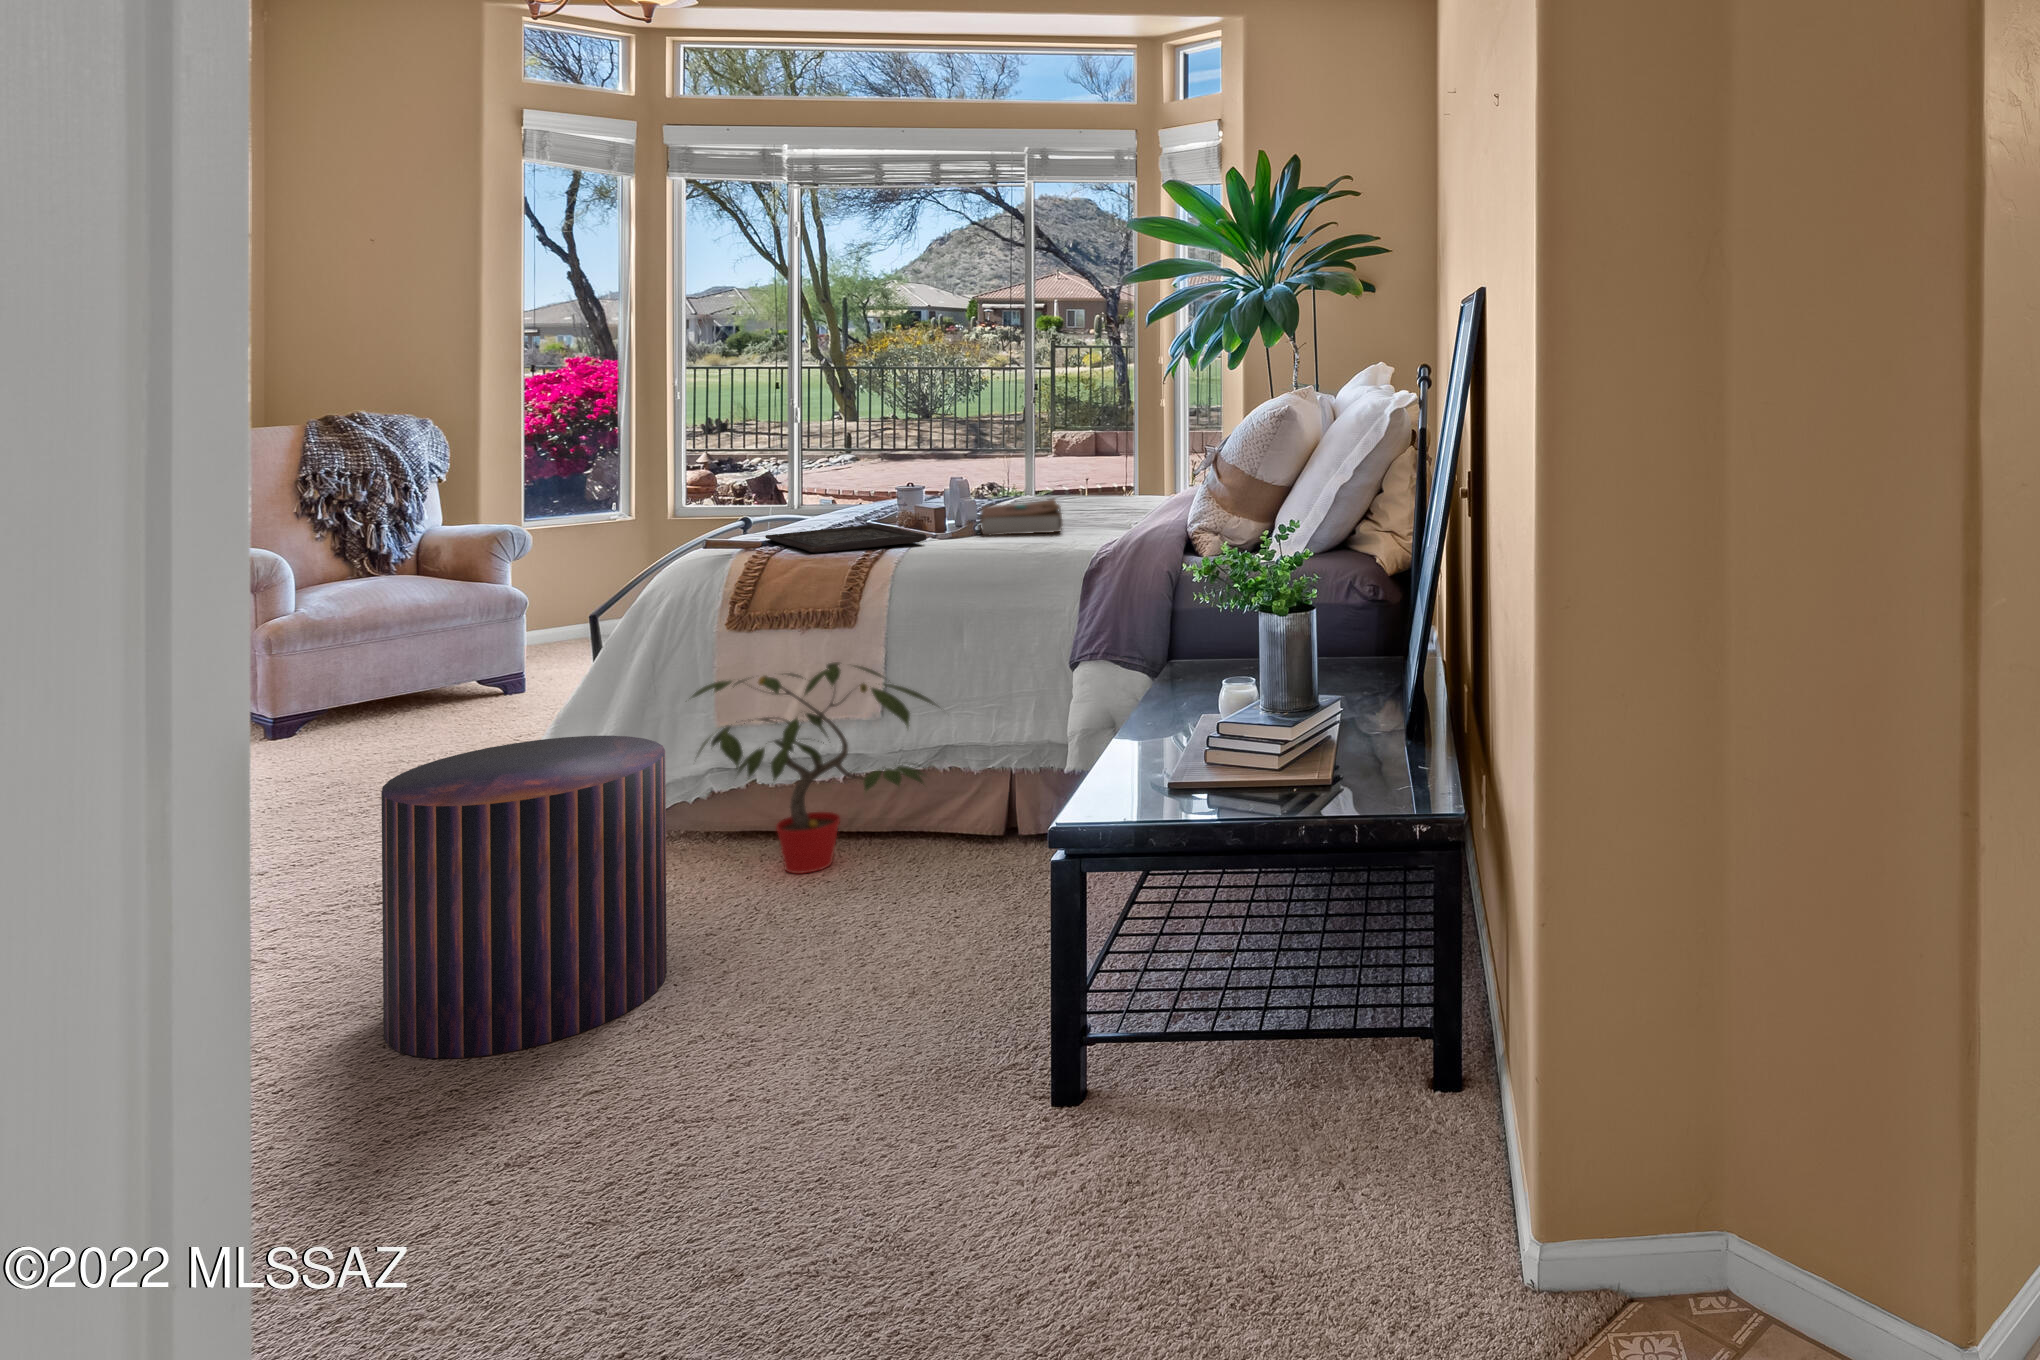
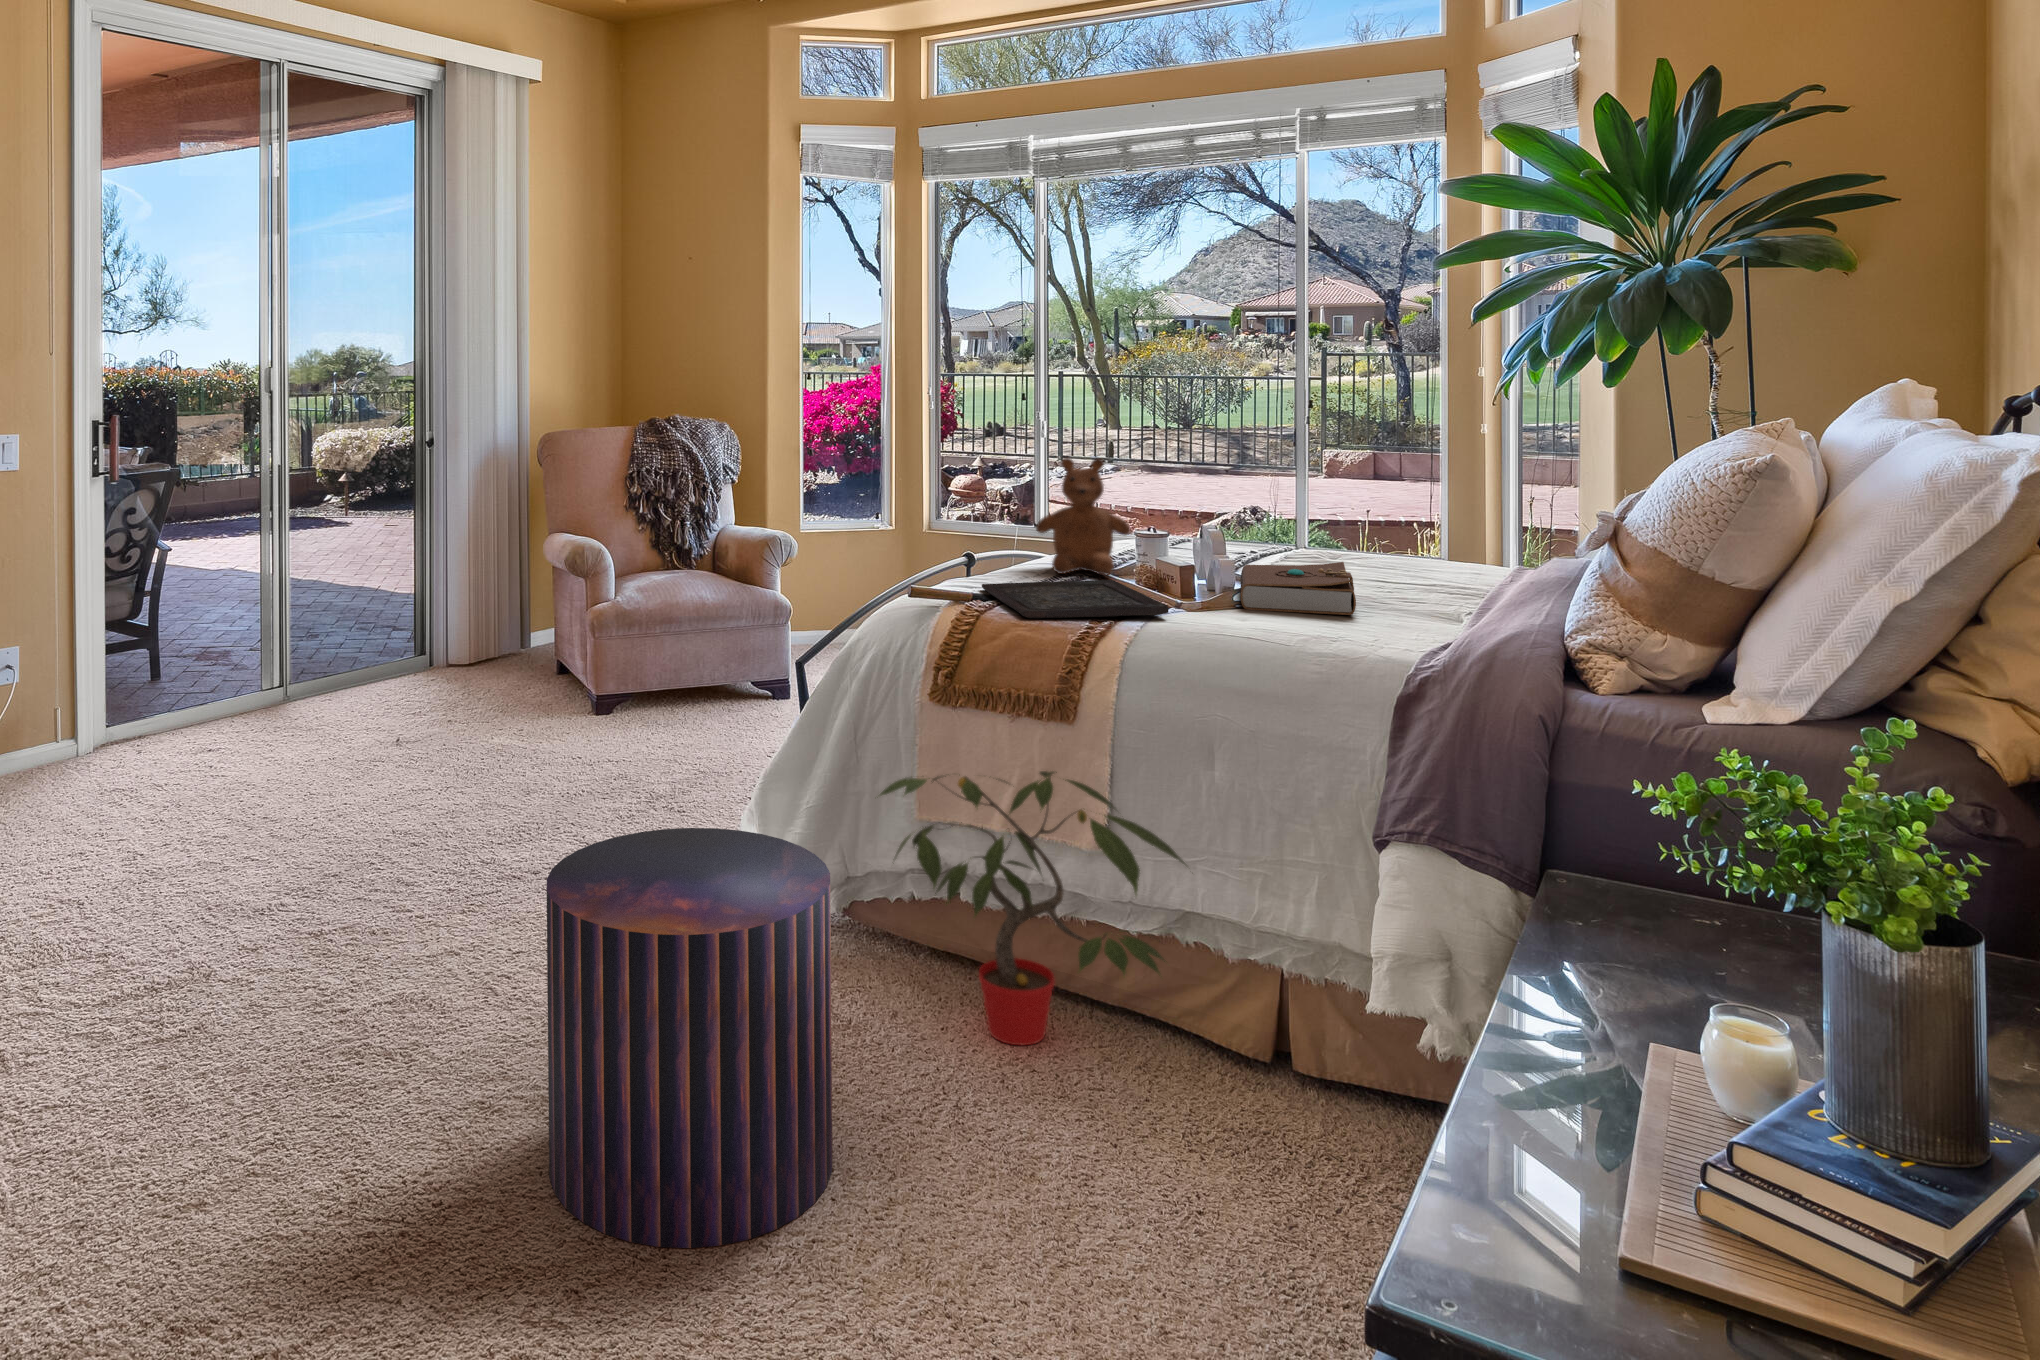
teddy bear: none [808,431,892,526] -> present [1036,458,1131,575]

